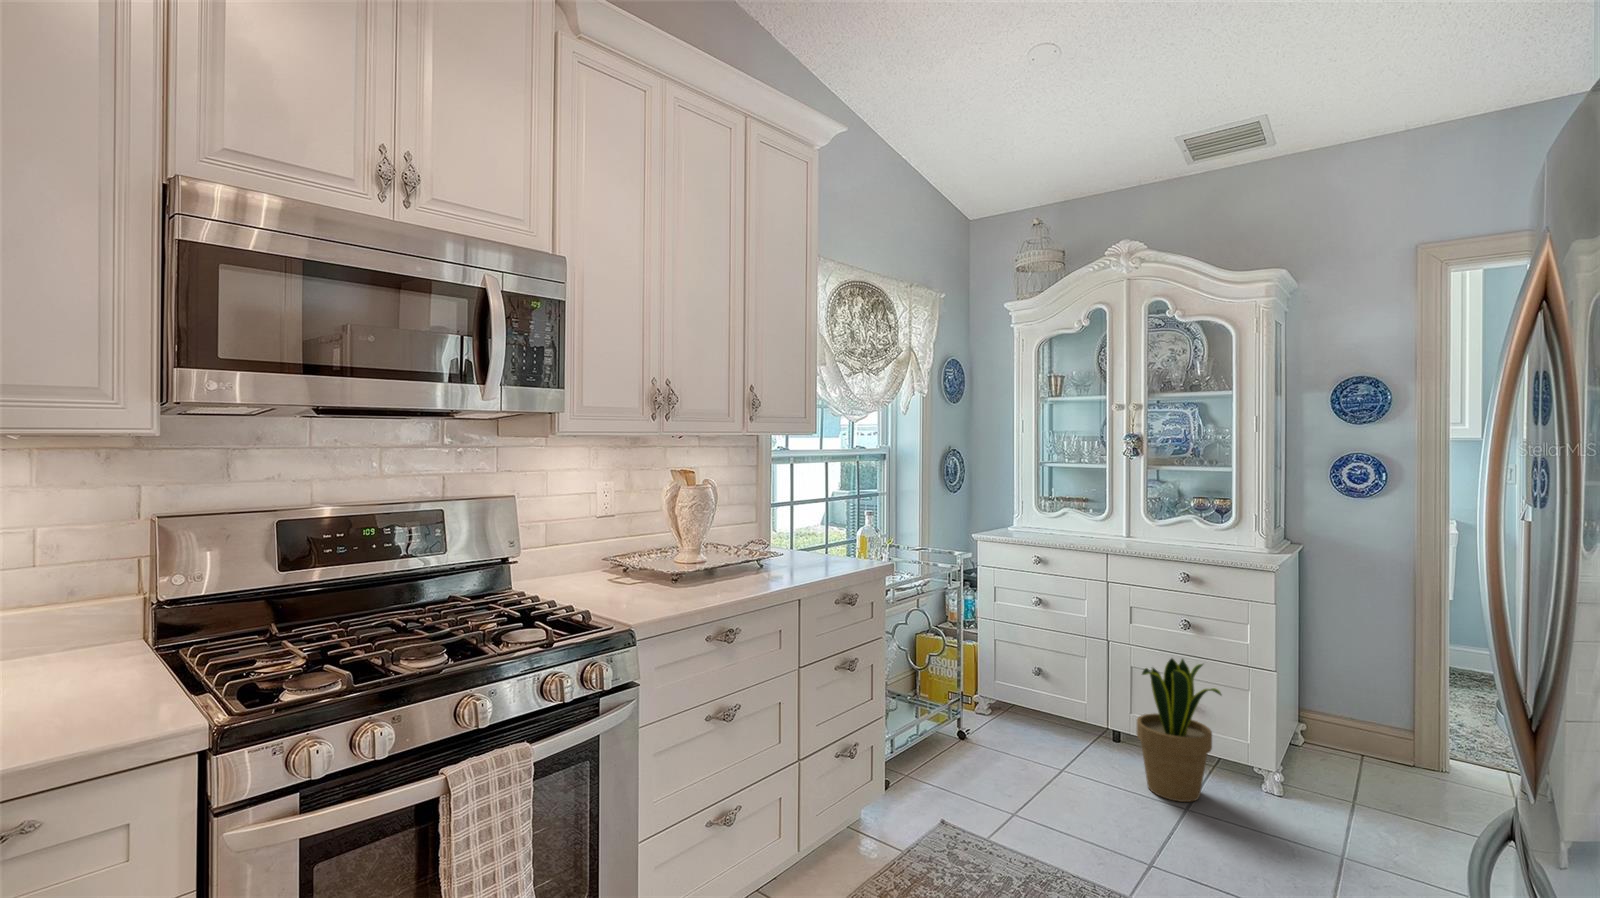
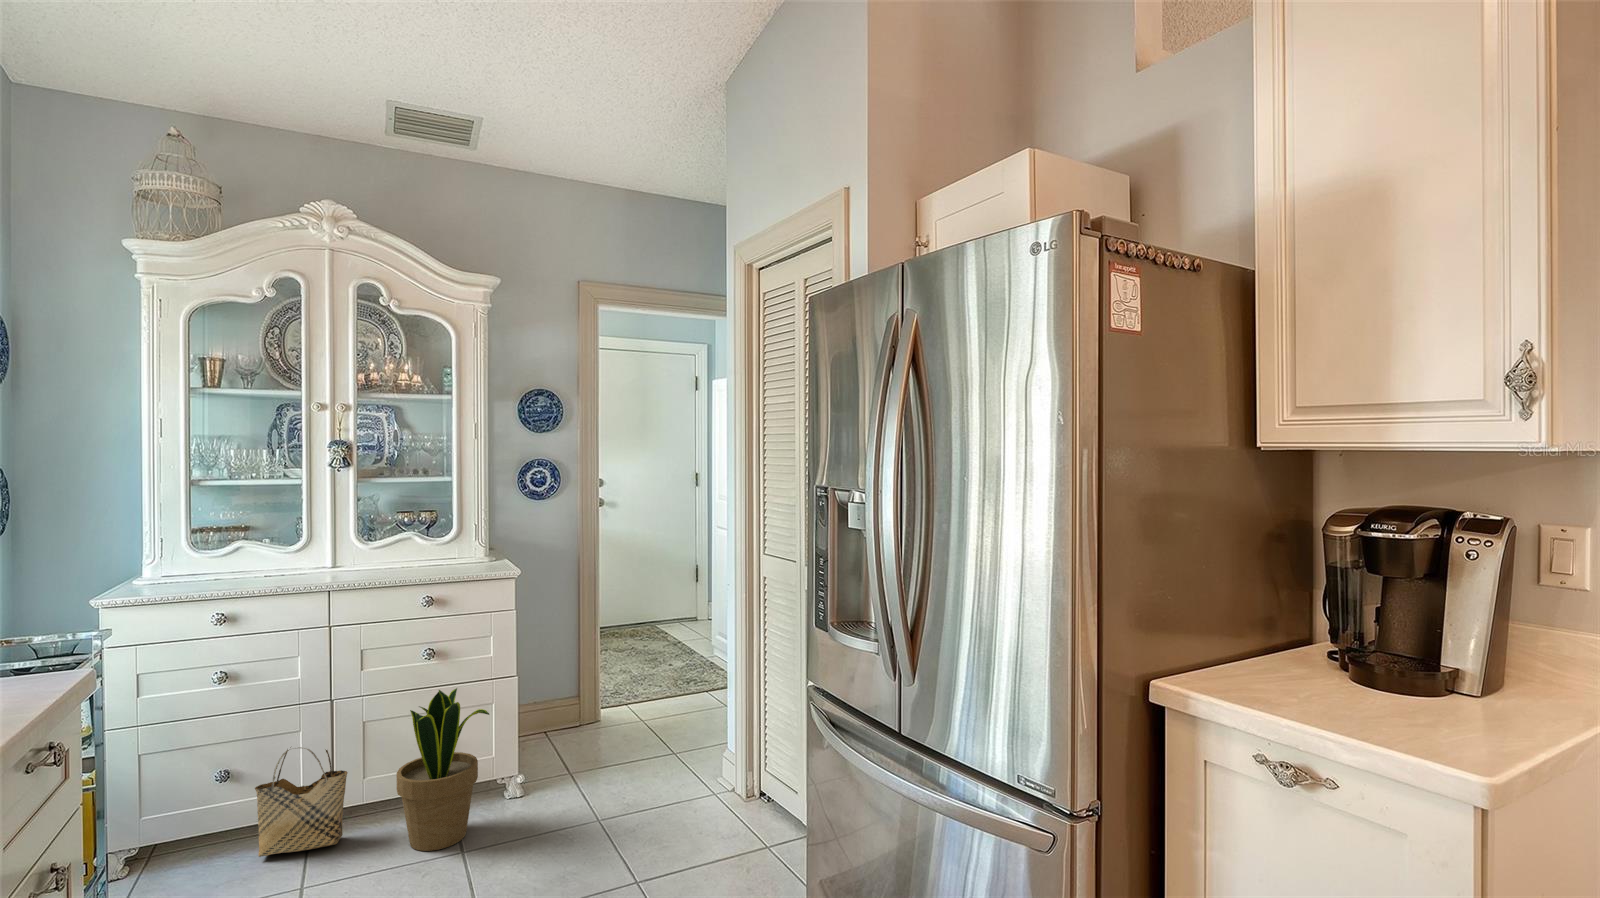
woven basket: none [1051,663,1114,755] -> present [255,747,348,857]

